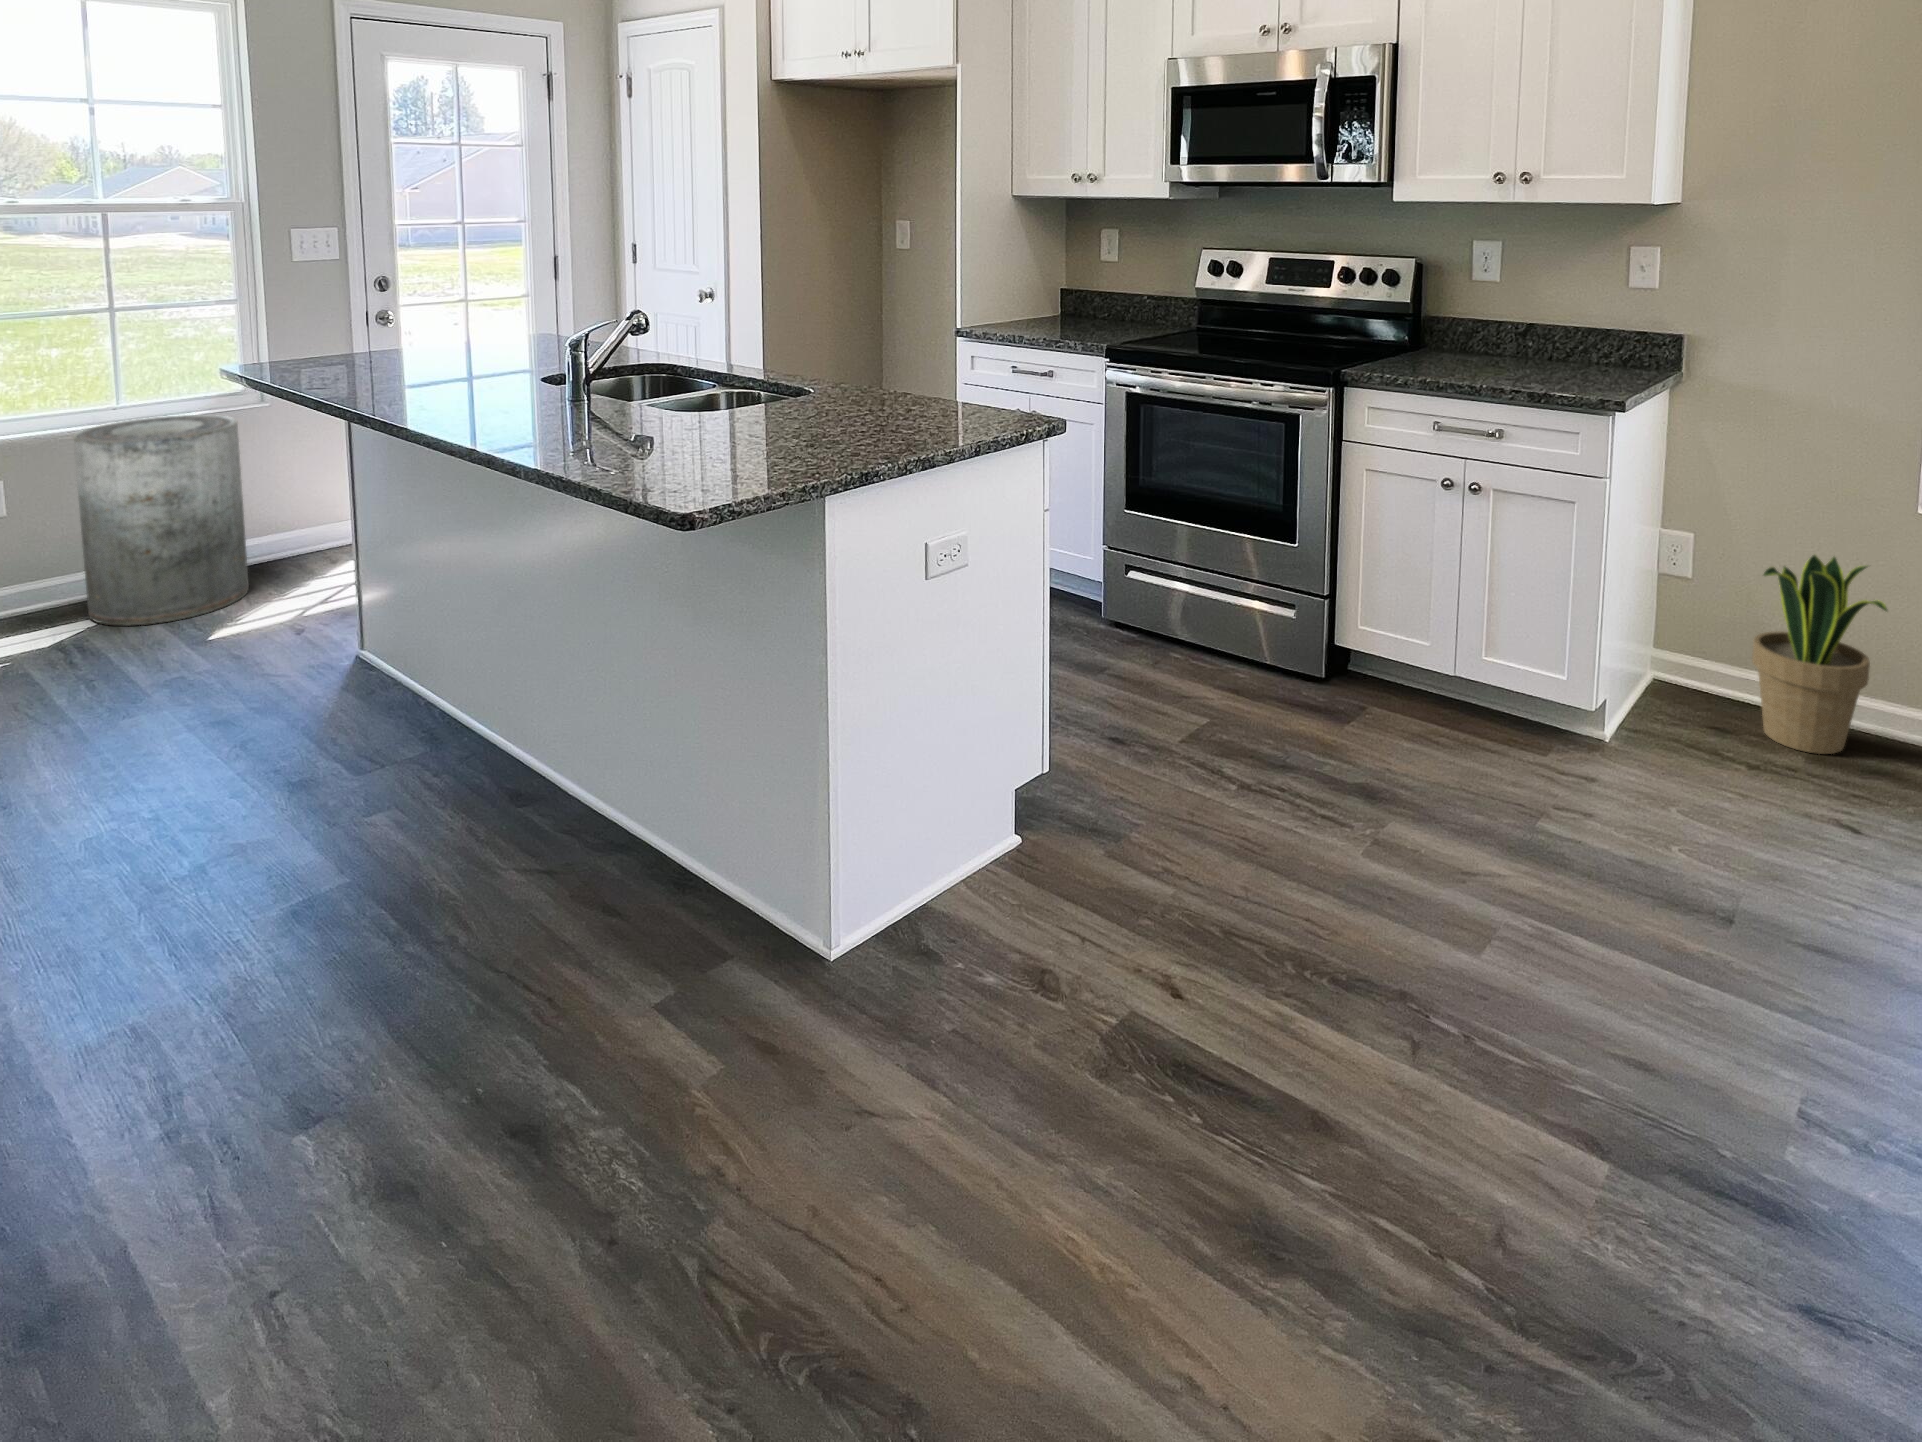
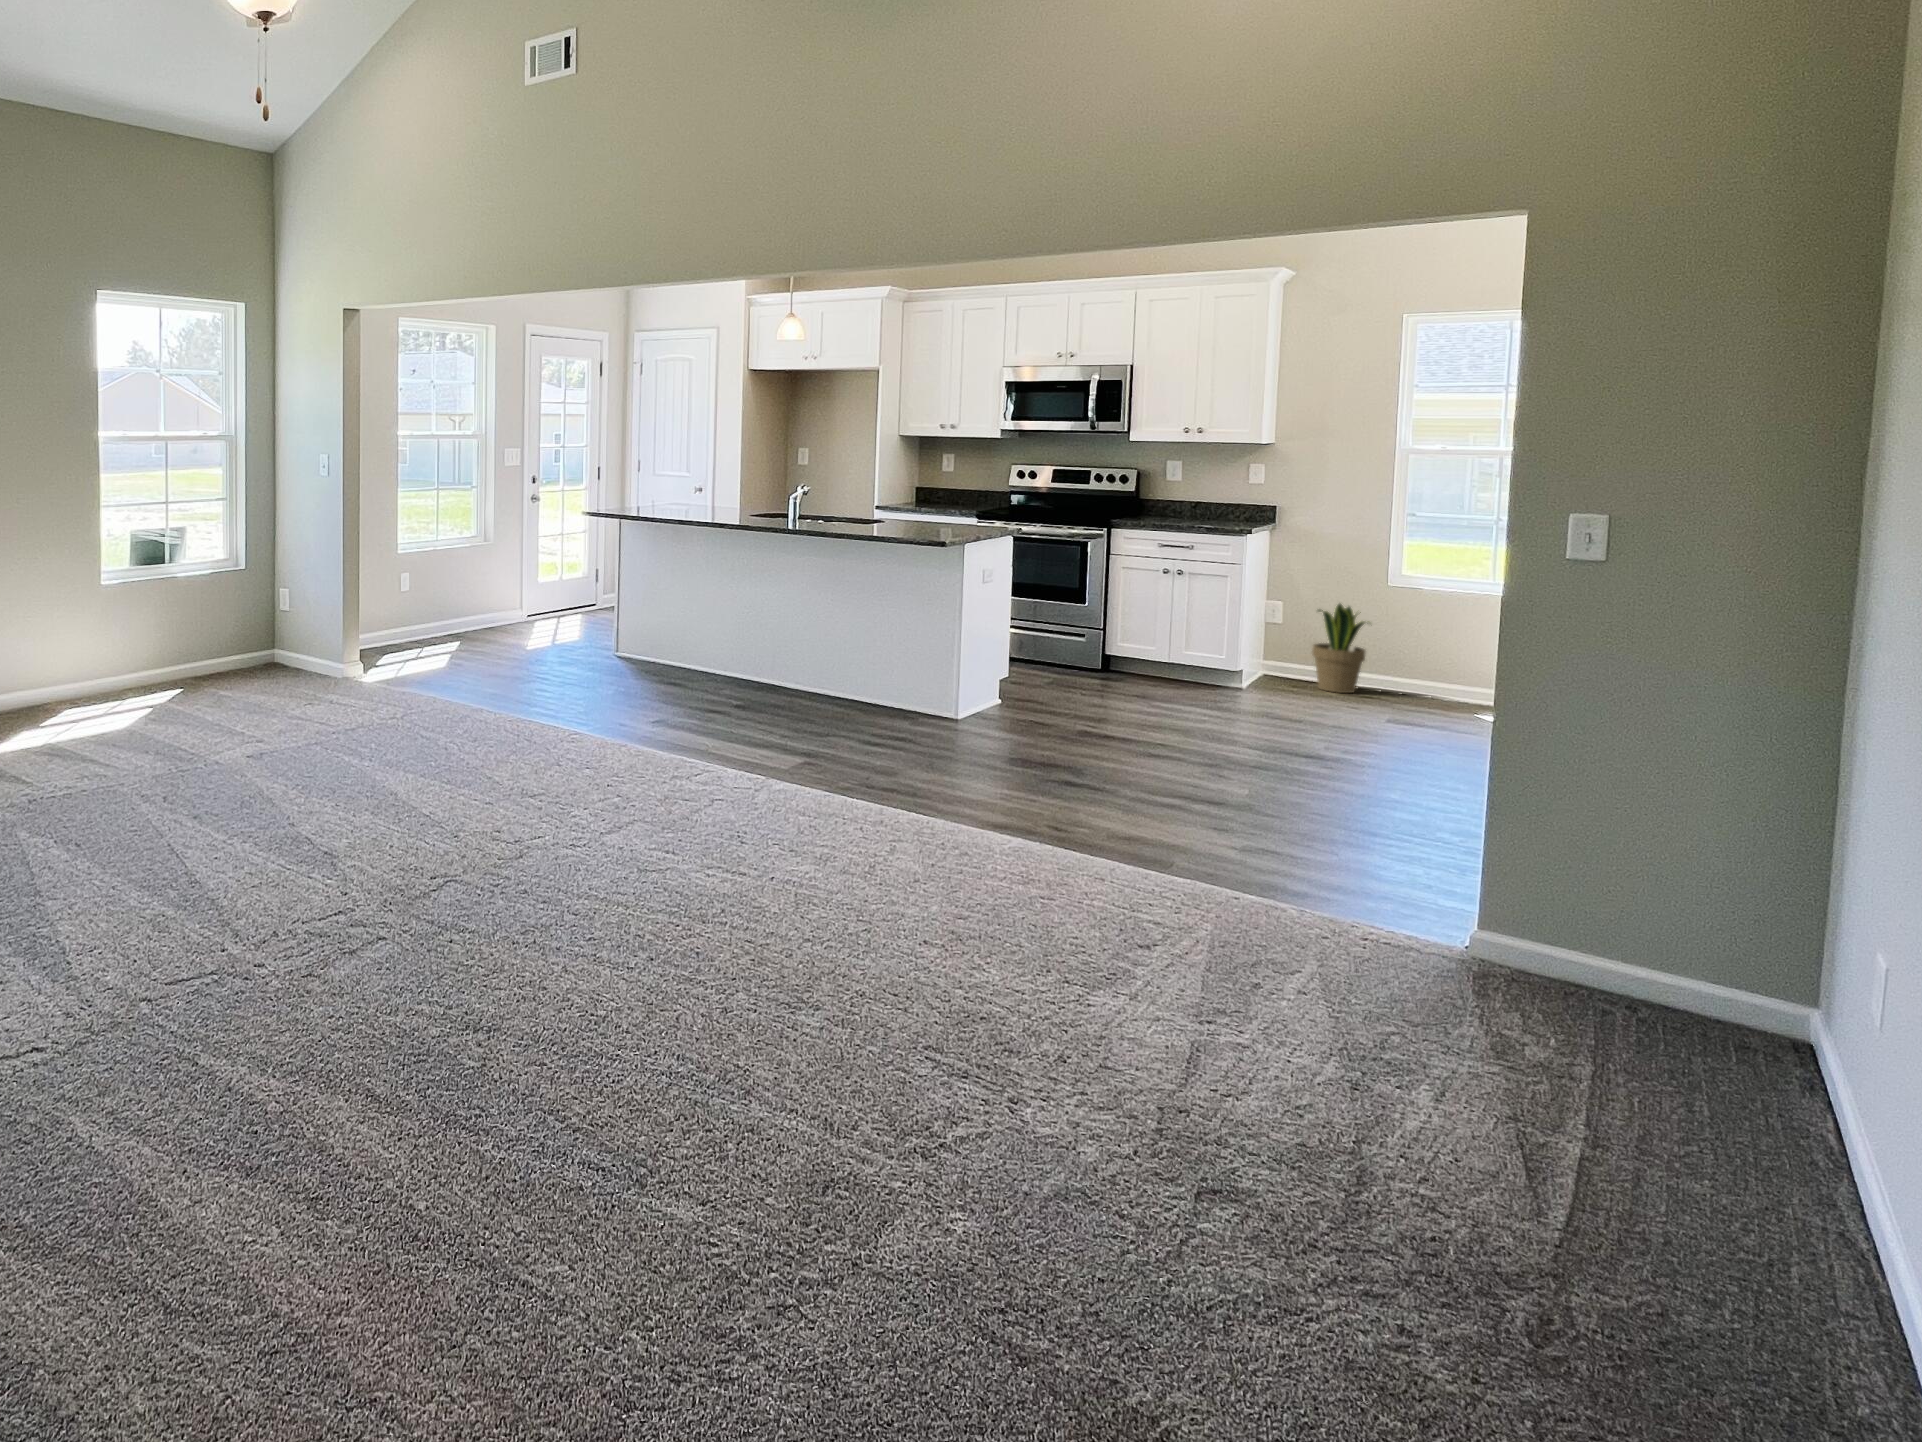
trash can: present [73,415,249,625] -> none [440,549,510,651]

